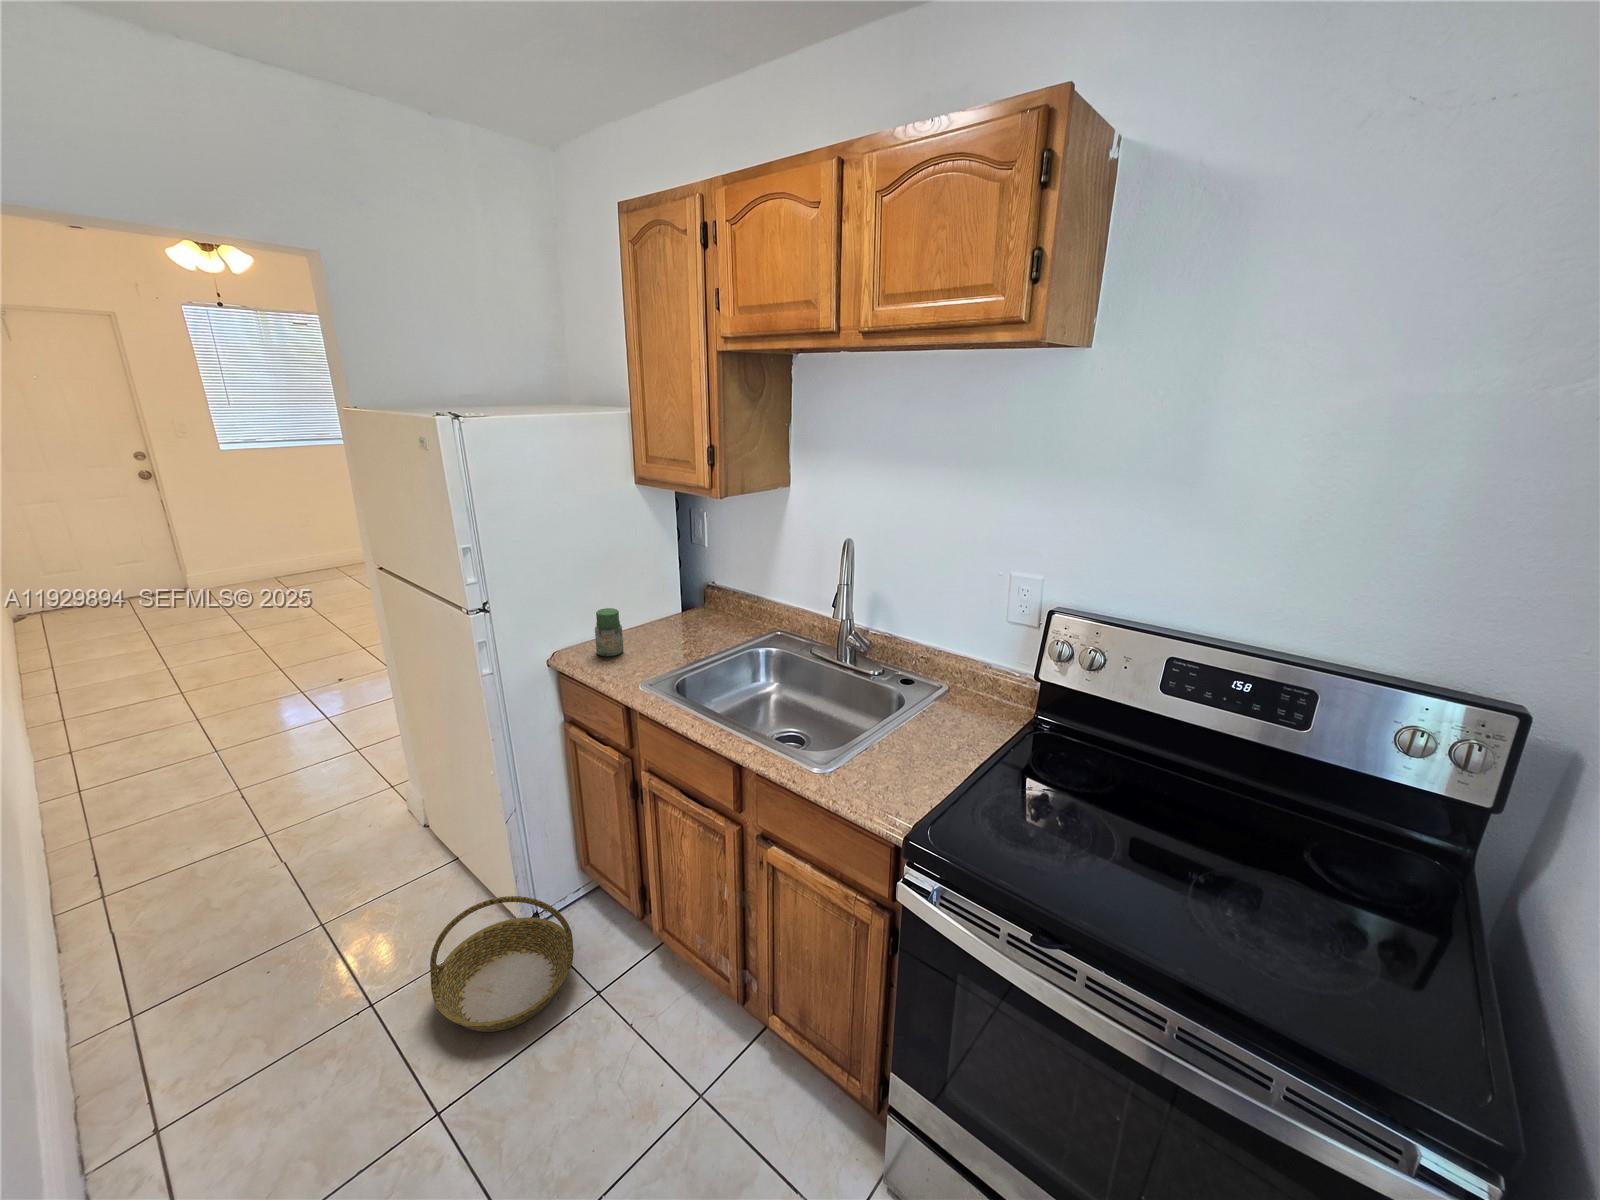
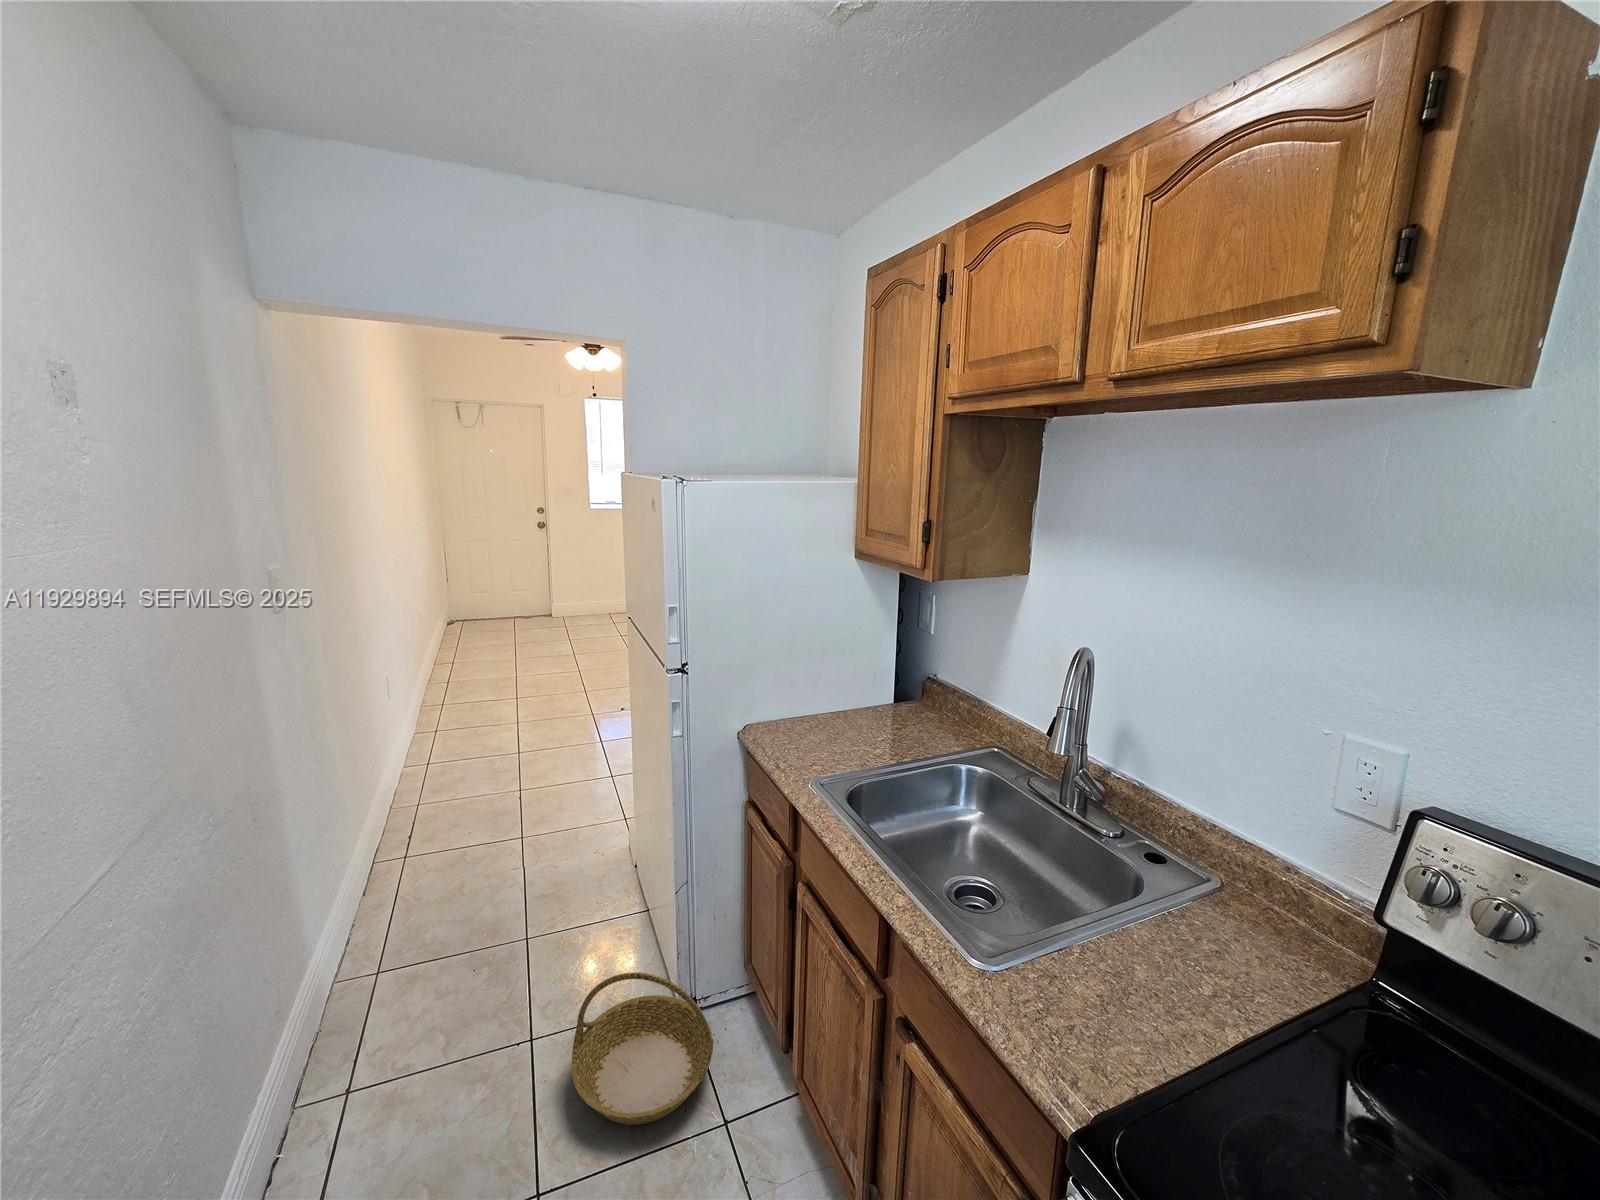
jar: present [595,608,623,656] -> none [785,687,814,741]

